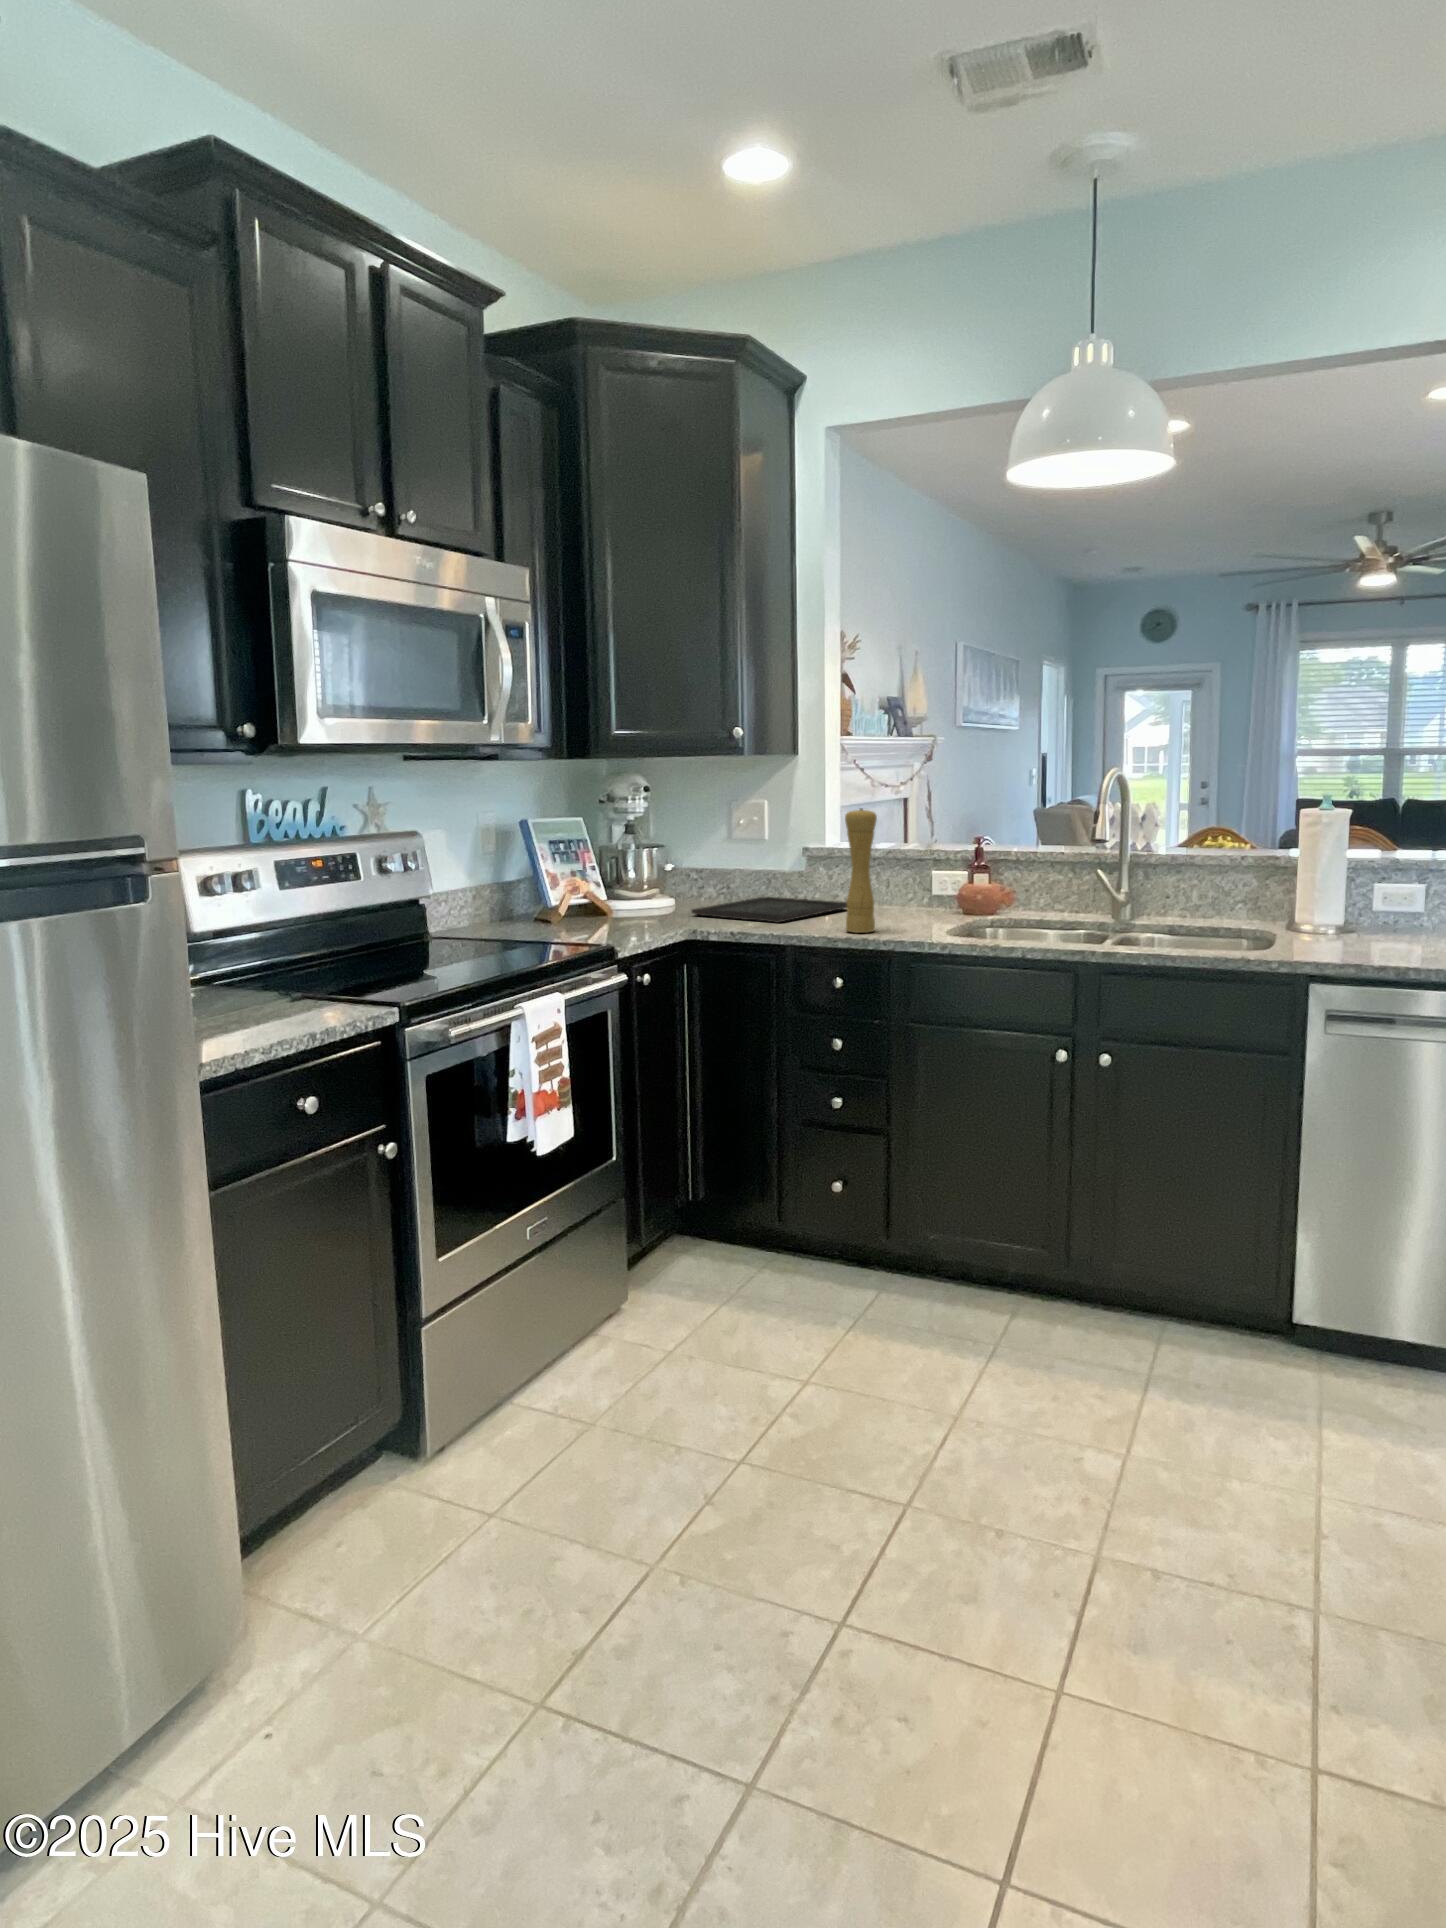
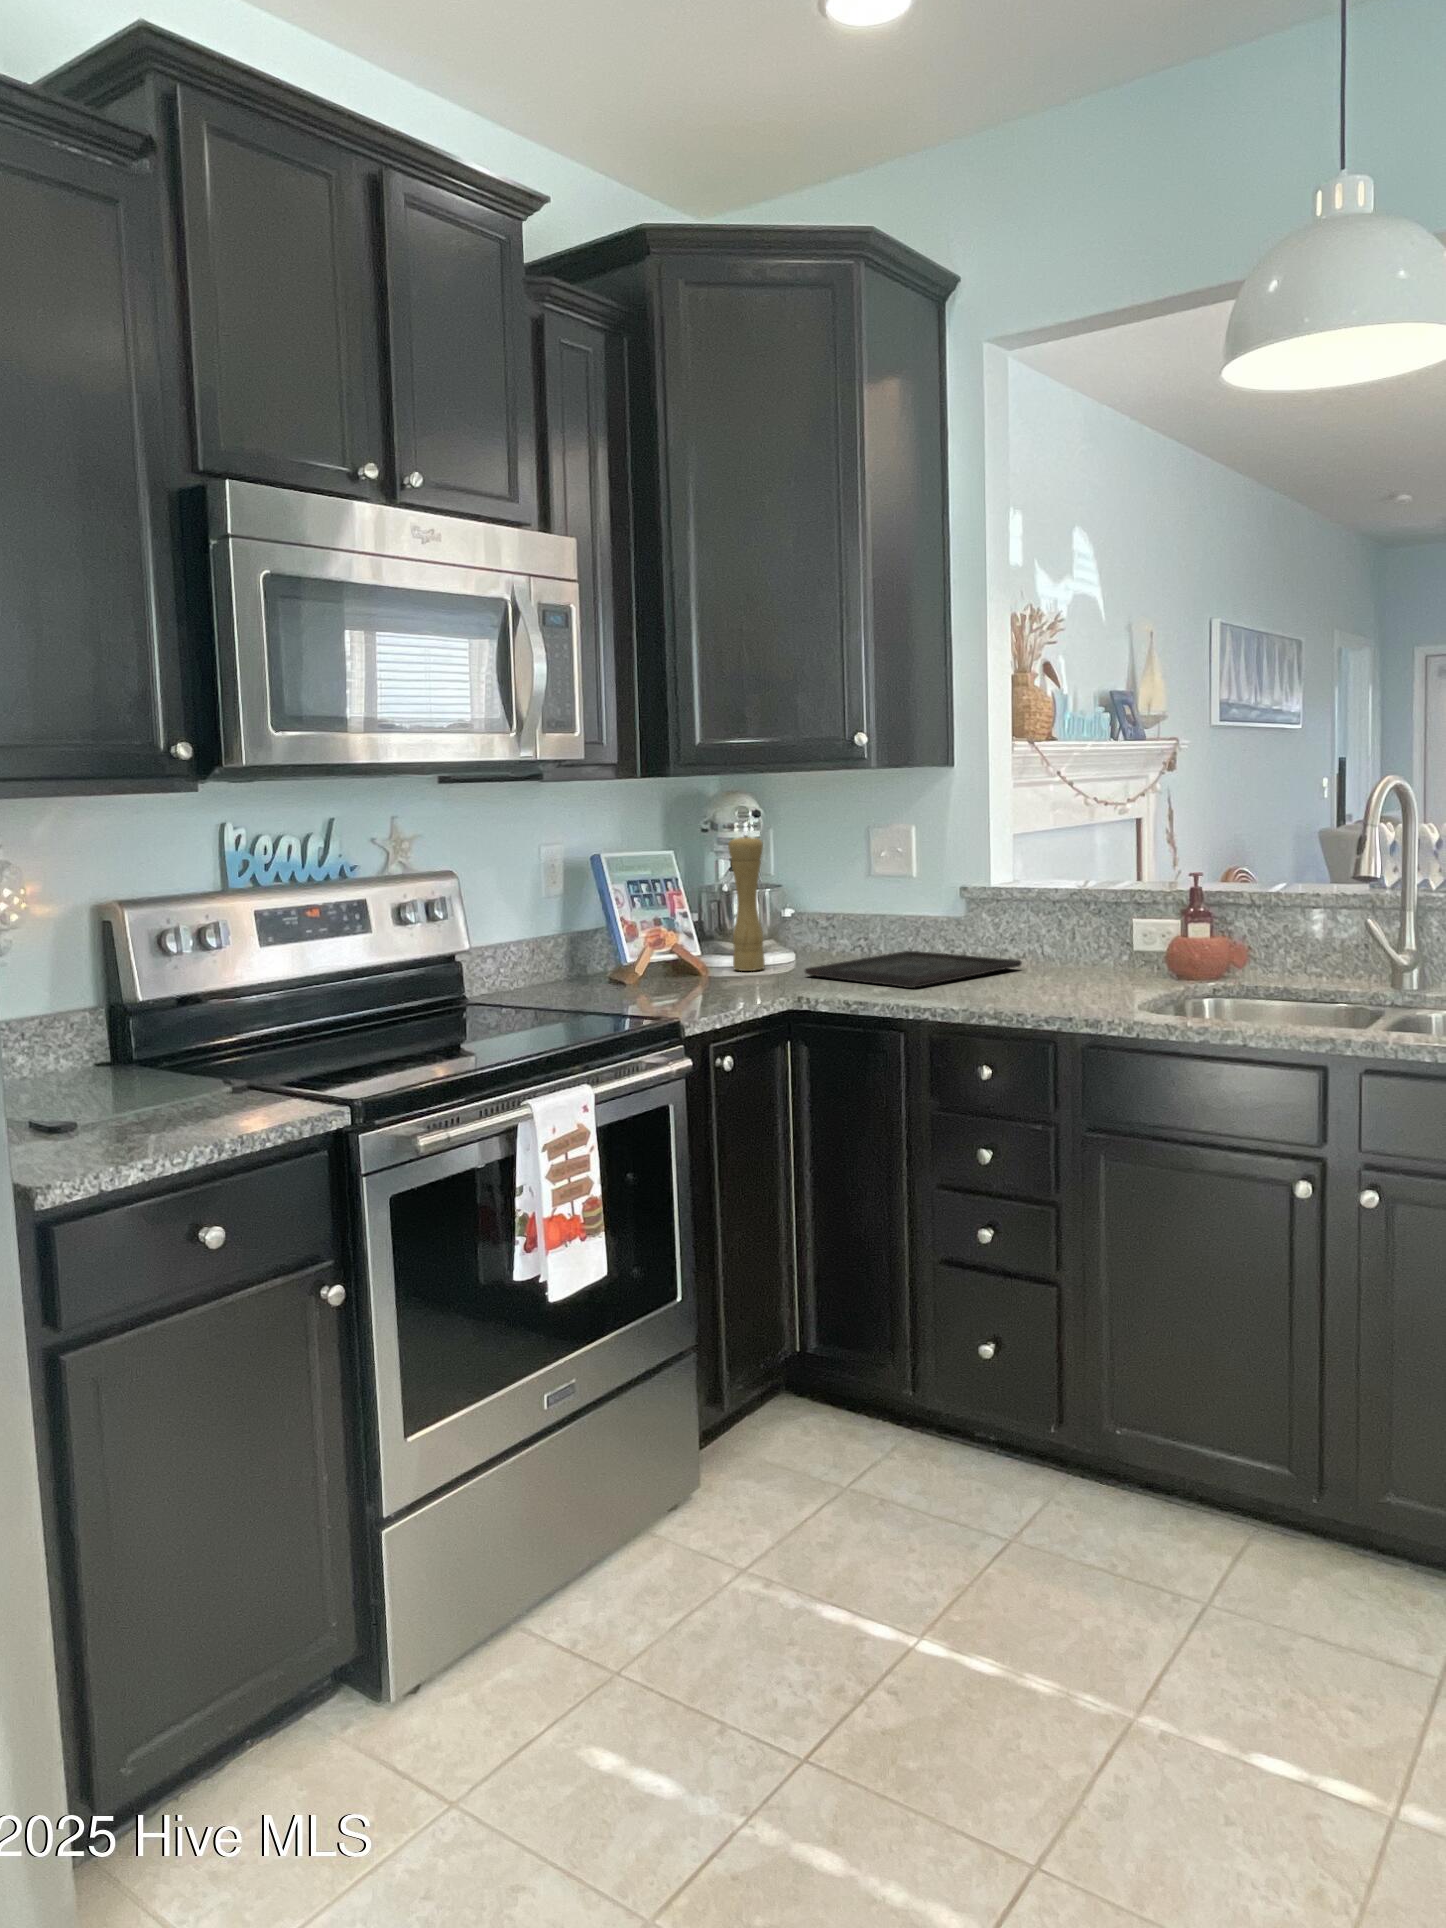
pepper mill: present [845,808,877,933] -> present [728,835,765,971]

